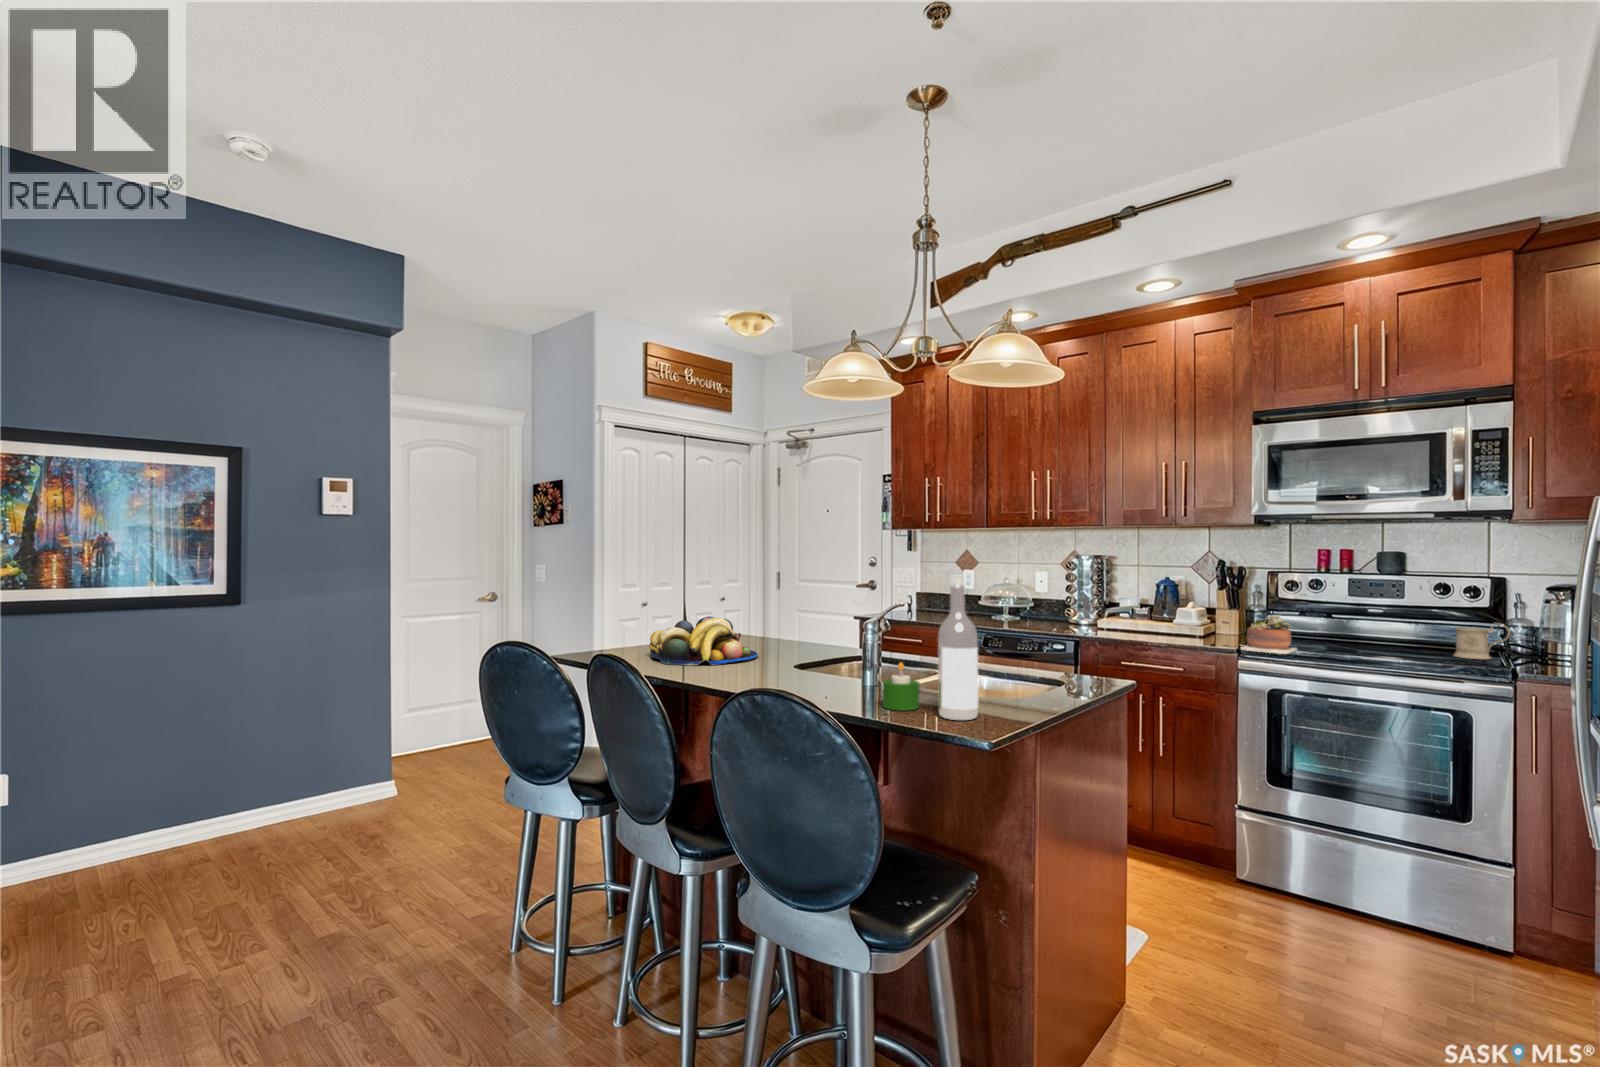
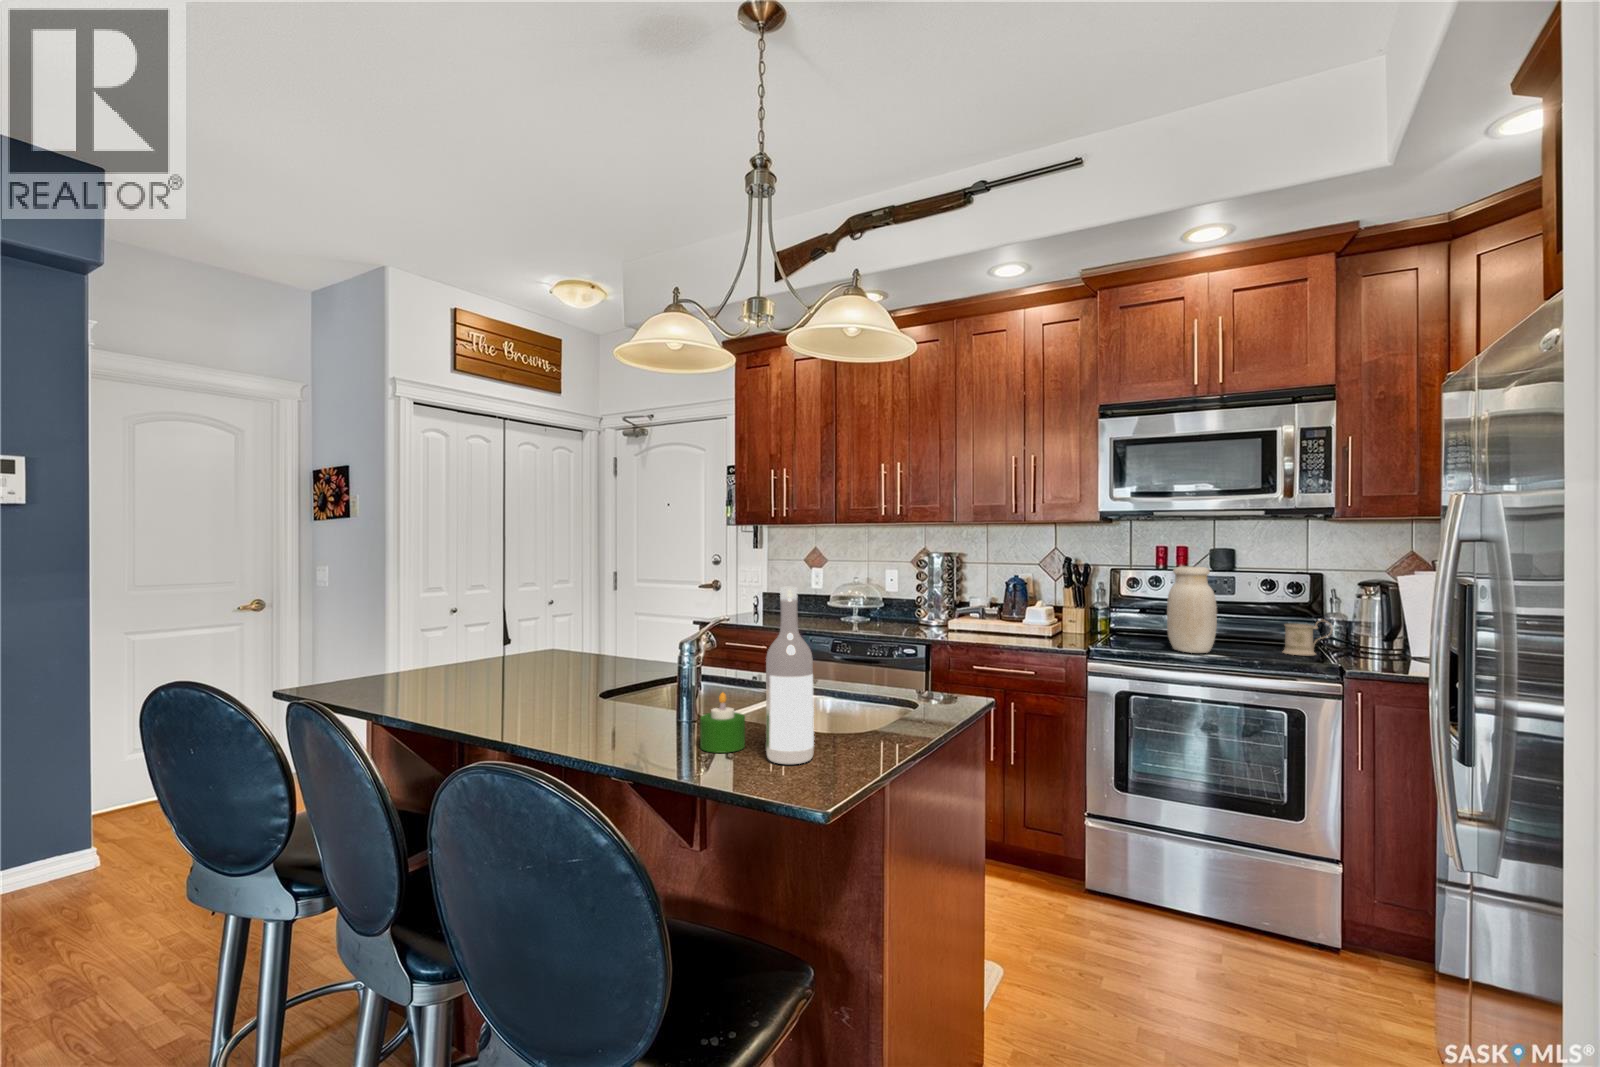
jar: none [1325,569,1379,654] -> present [1167,566,1217,653]
succulent plant: present [1241,615,1297,654] -> none [1088,614,1142,655]
fruit bowl: present [649,616,758,666] -> none [424,632,565,696]

